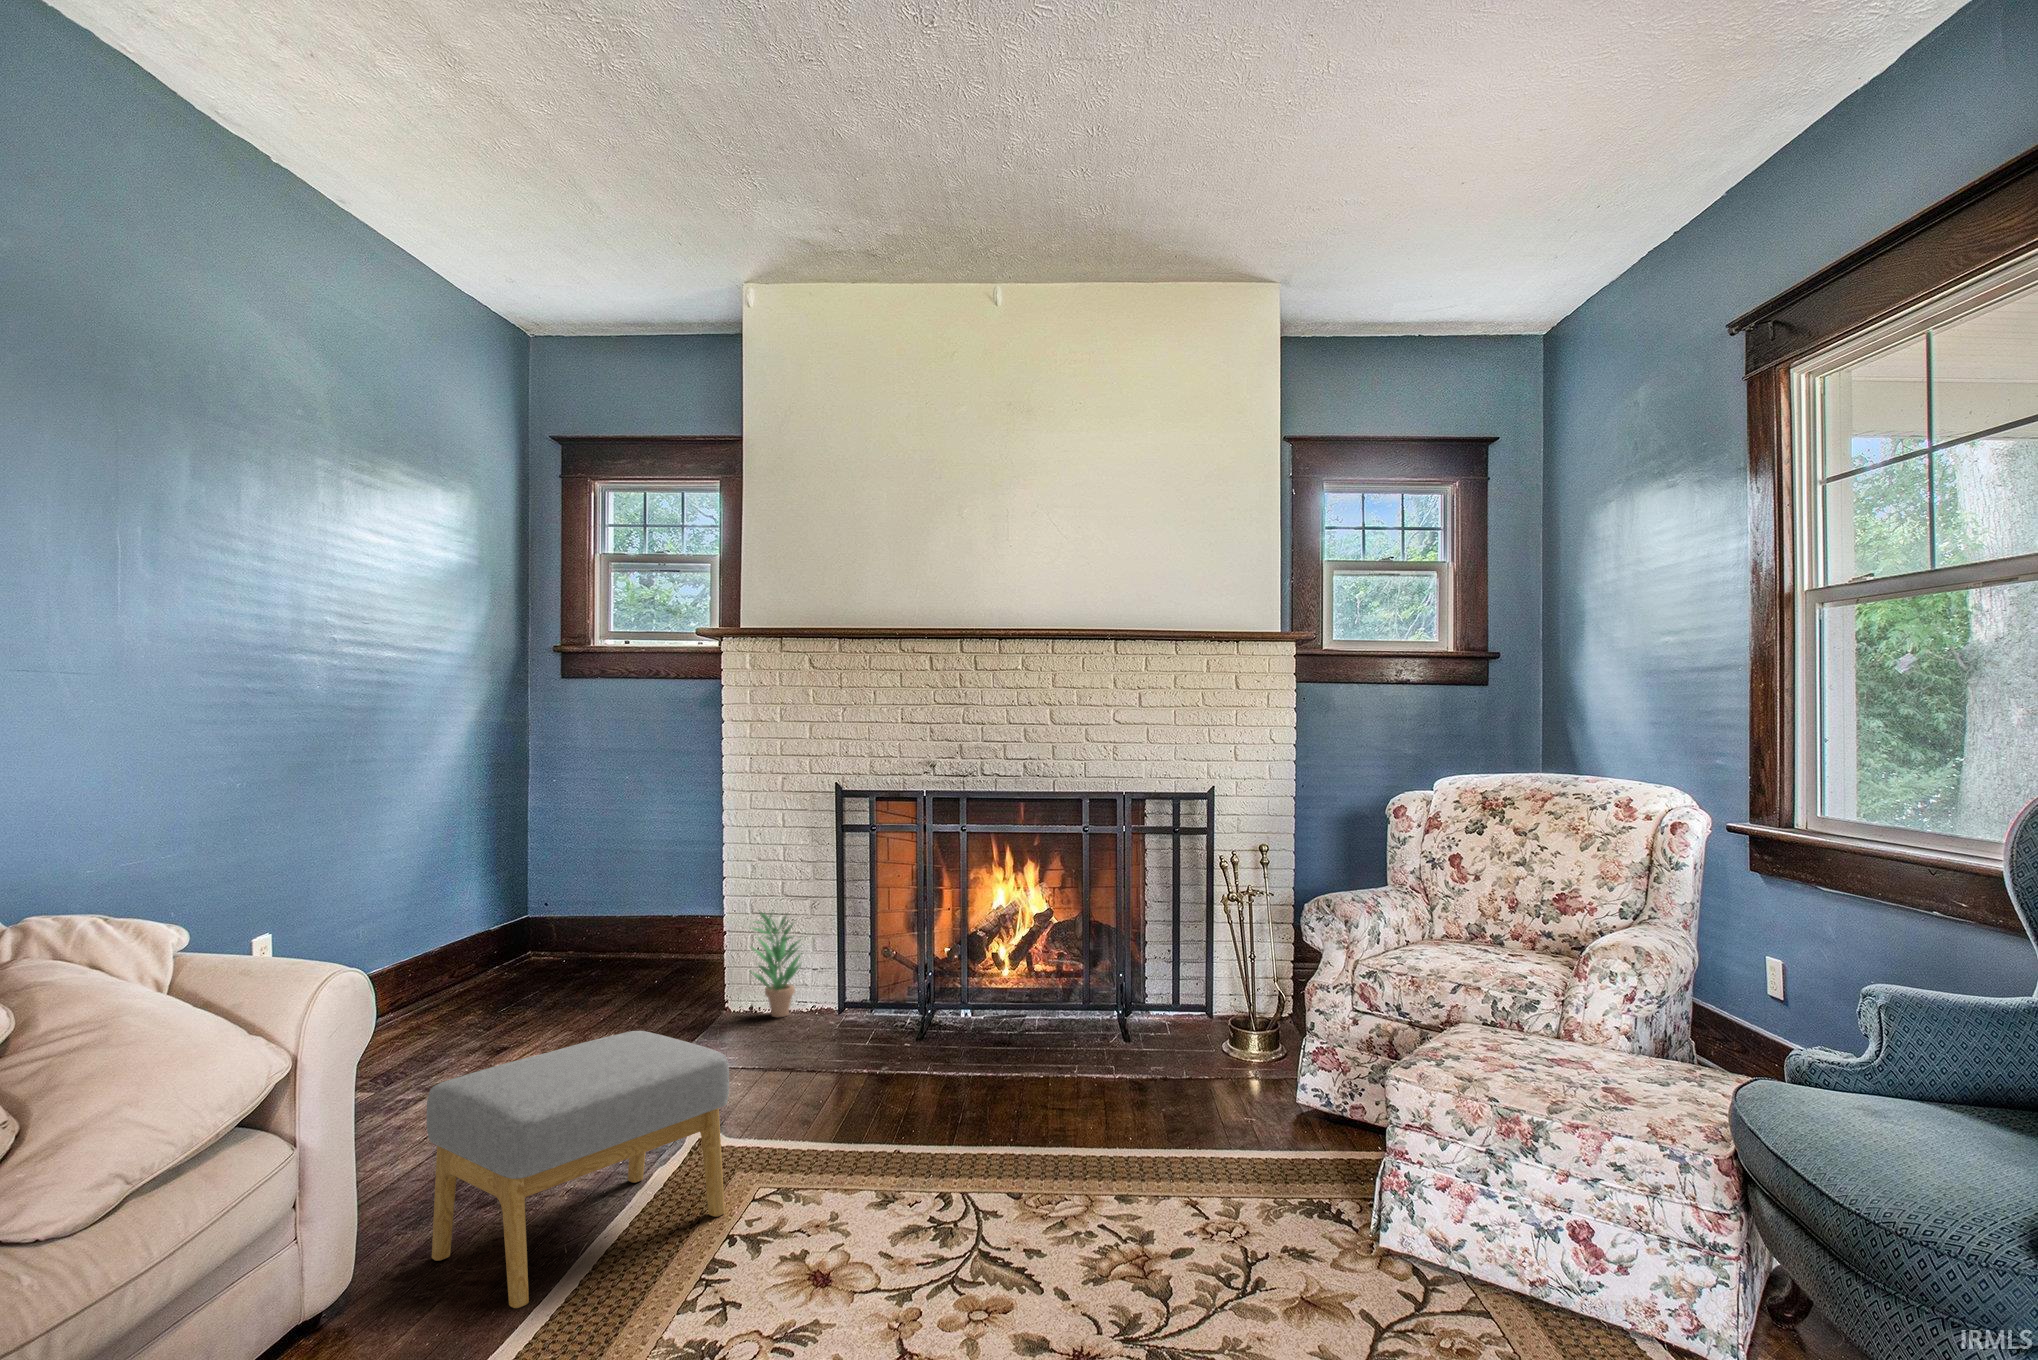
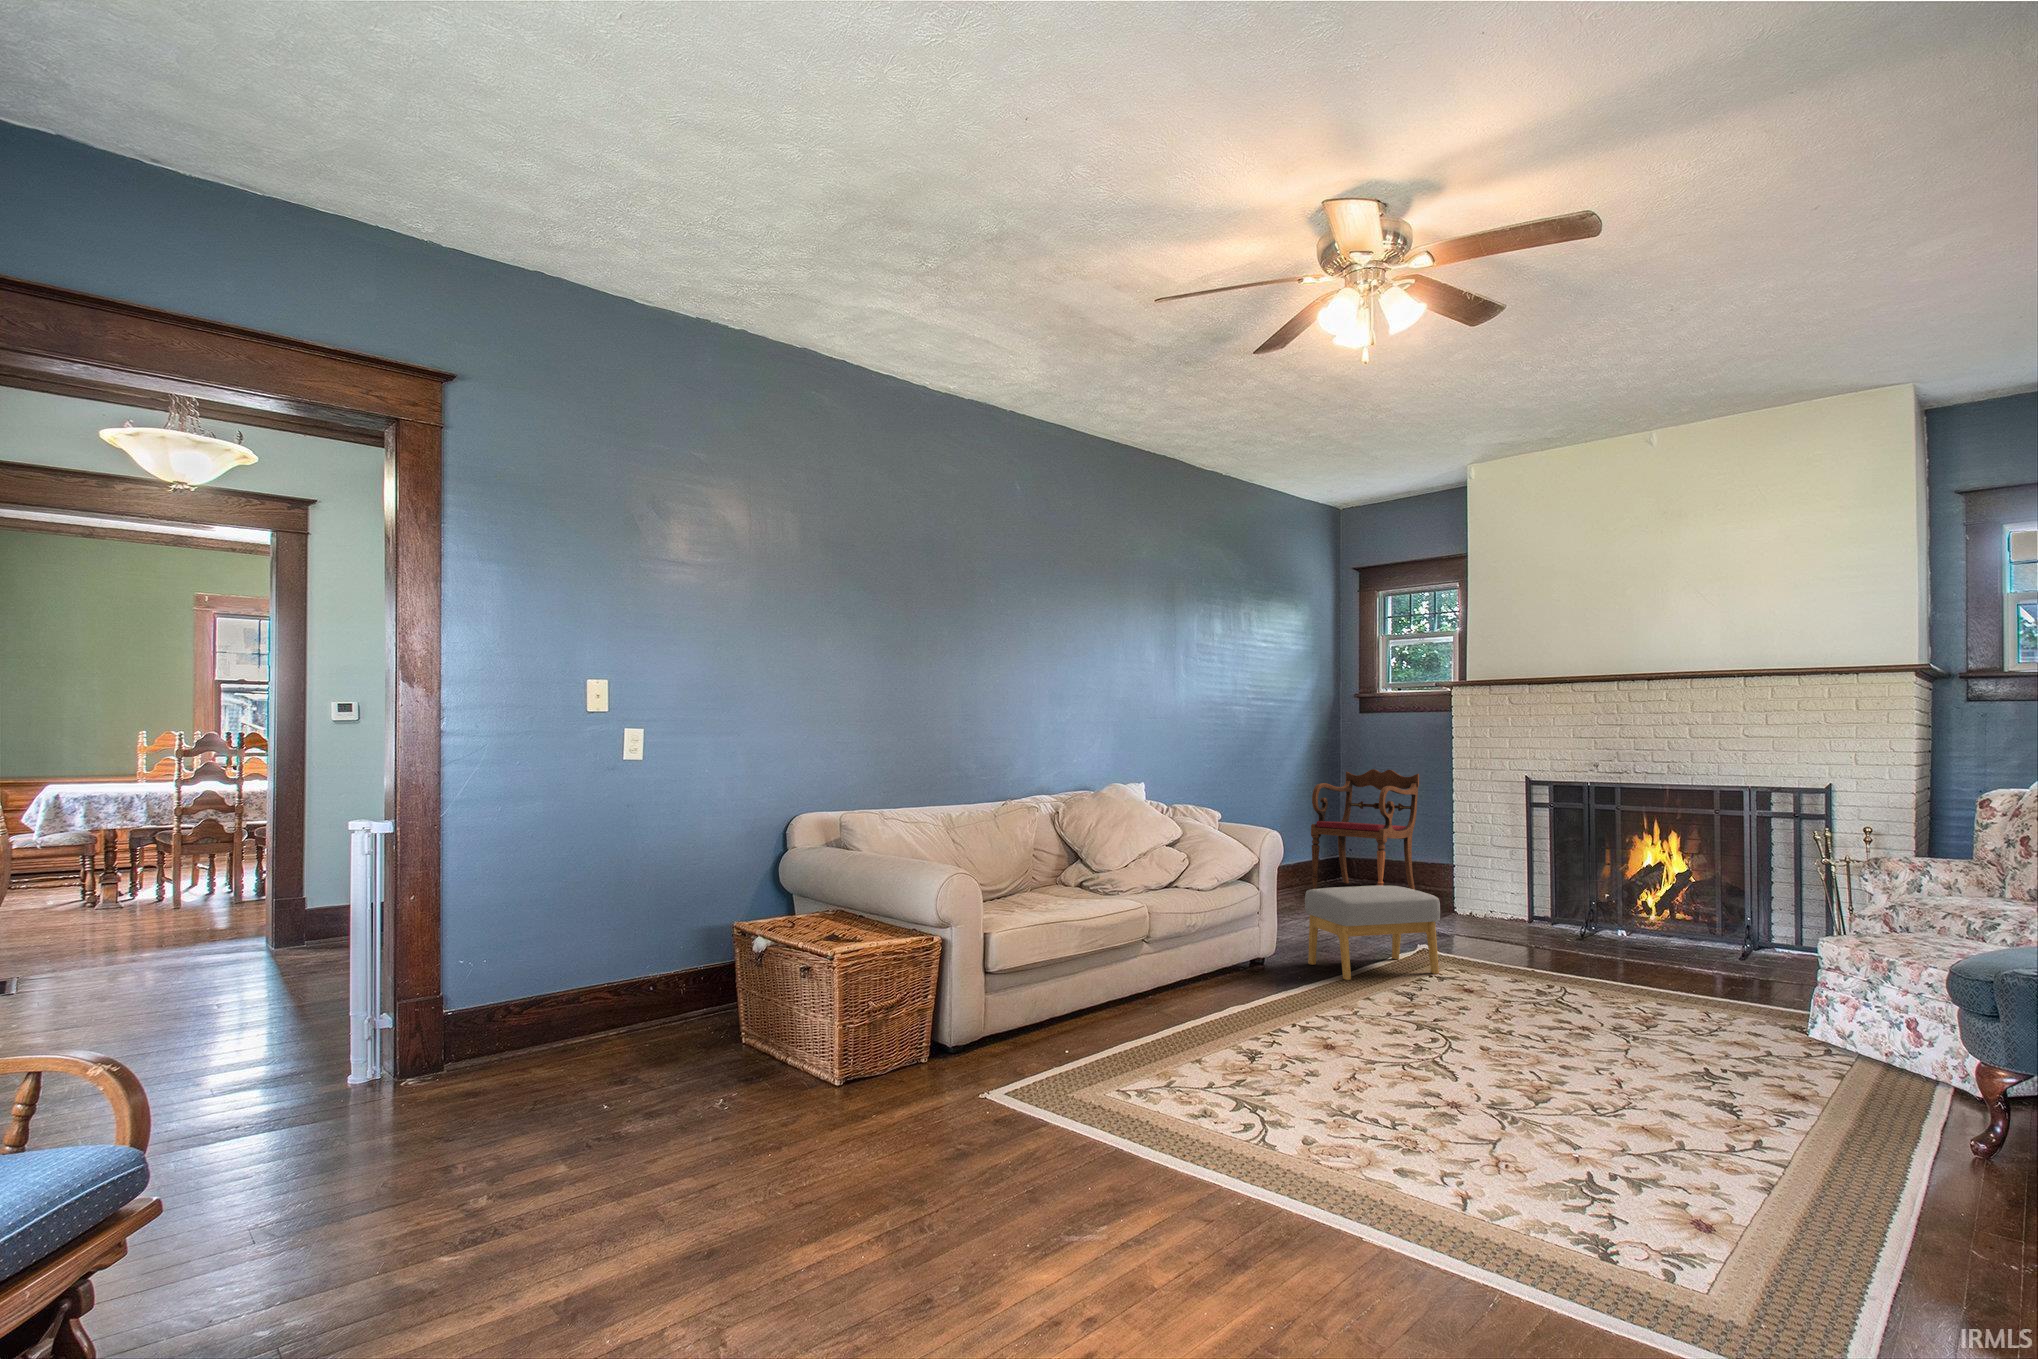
armchair: none [495,785,677,999] -> present [1311,769,1419,890]
potted plant: present [750,910,802,1017] -> none [1463,849,1503,918]

